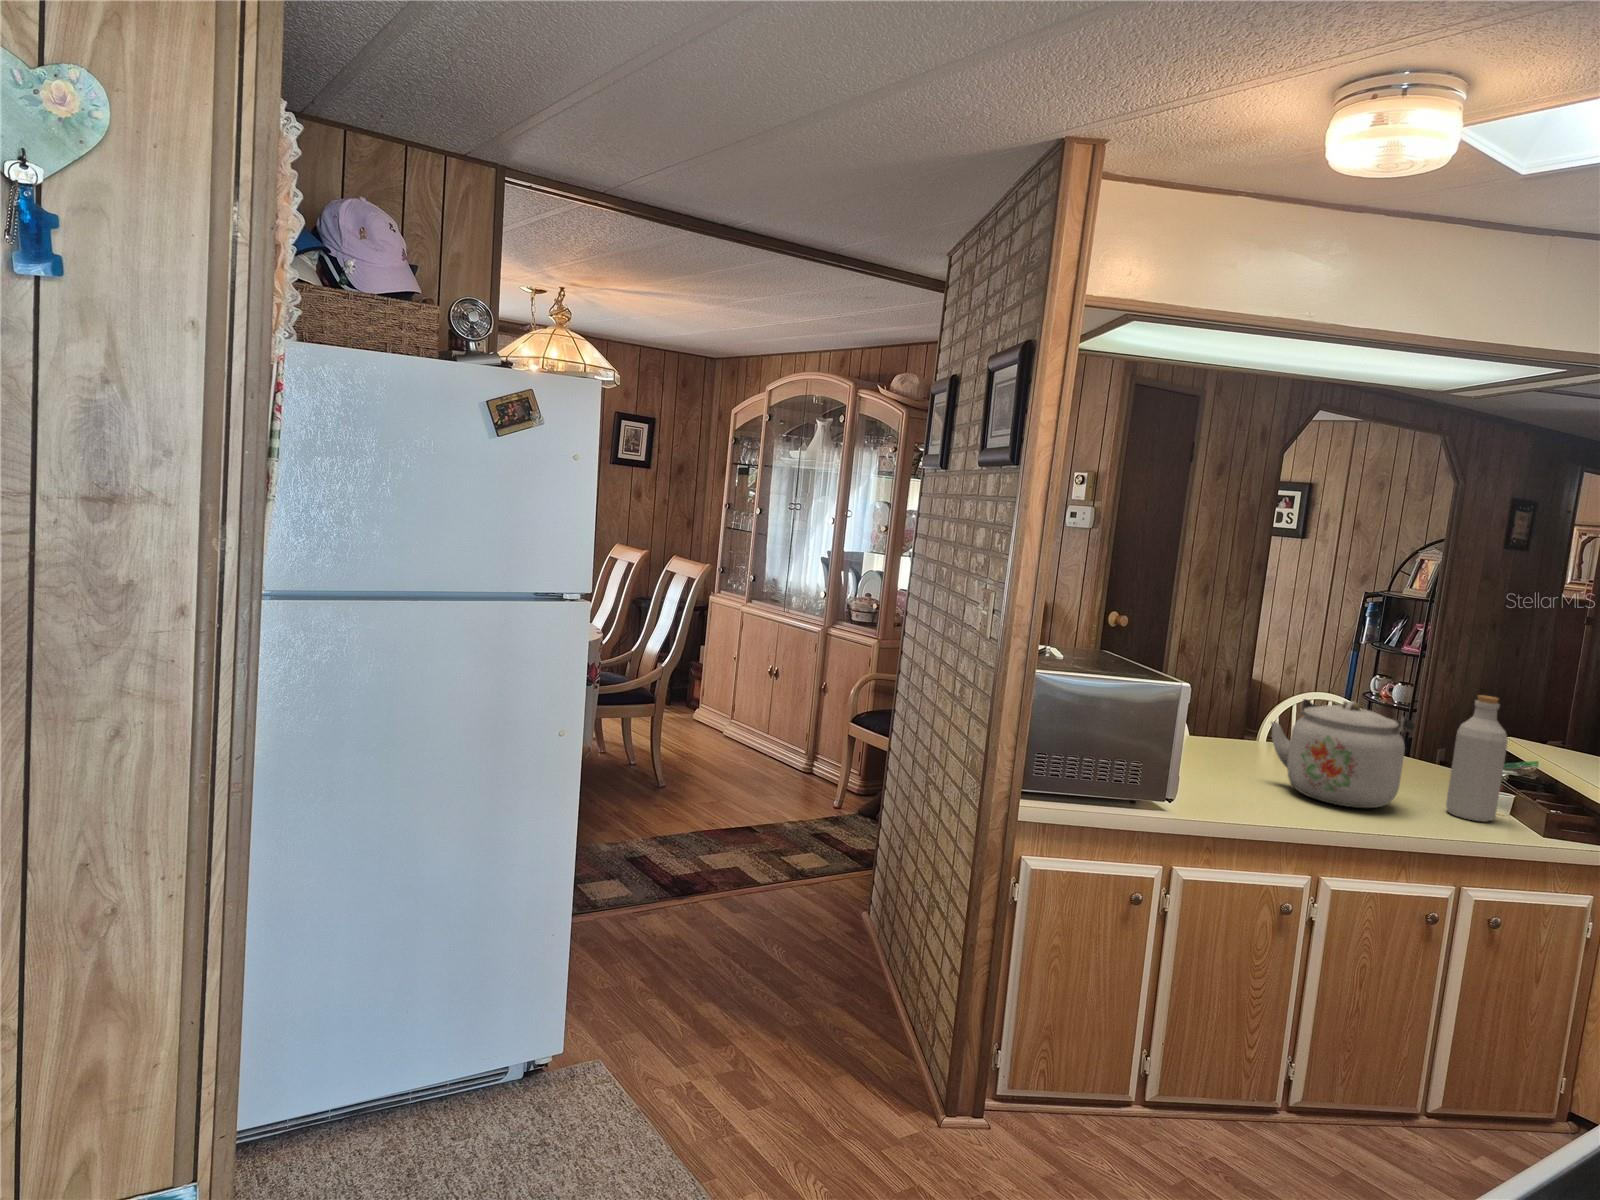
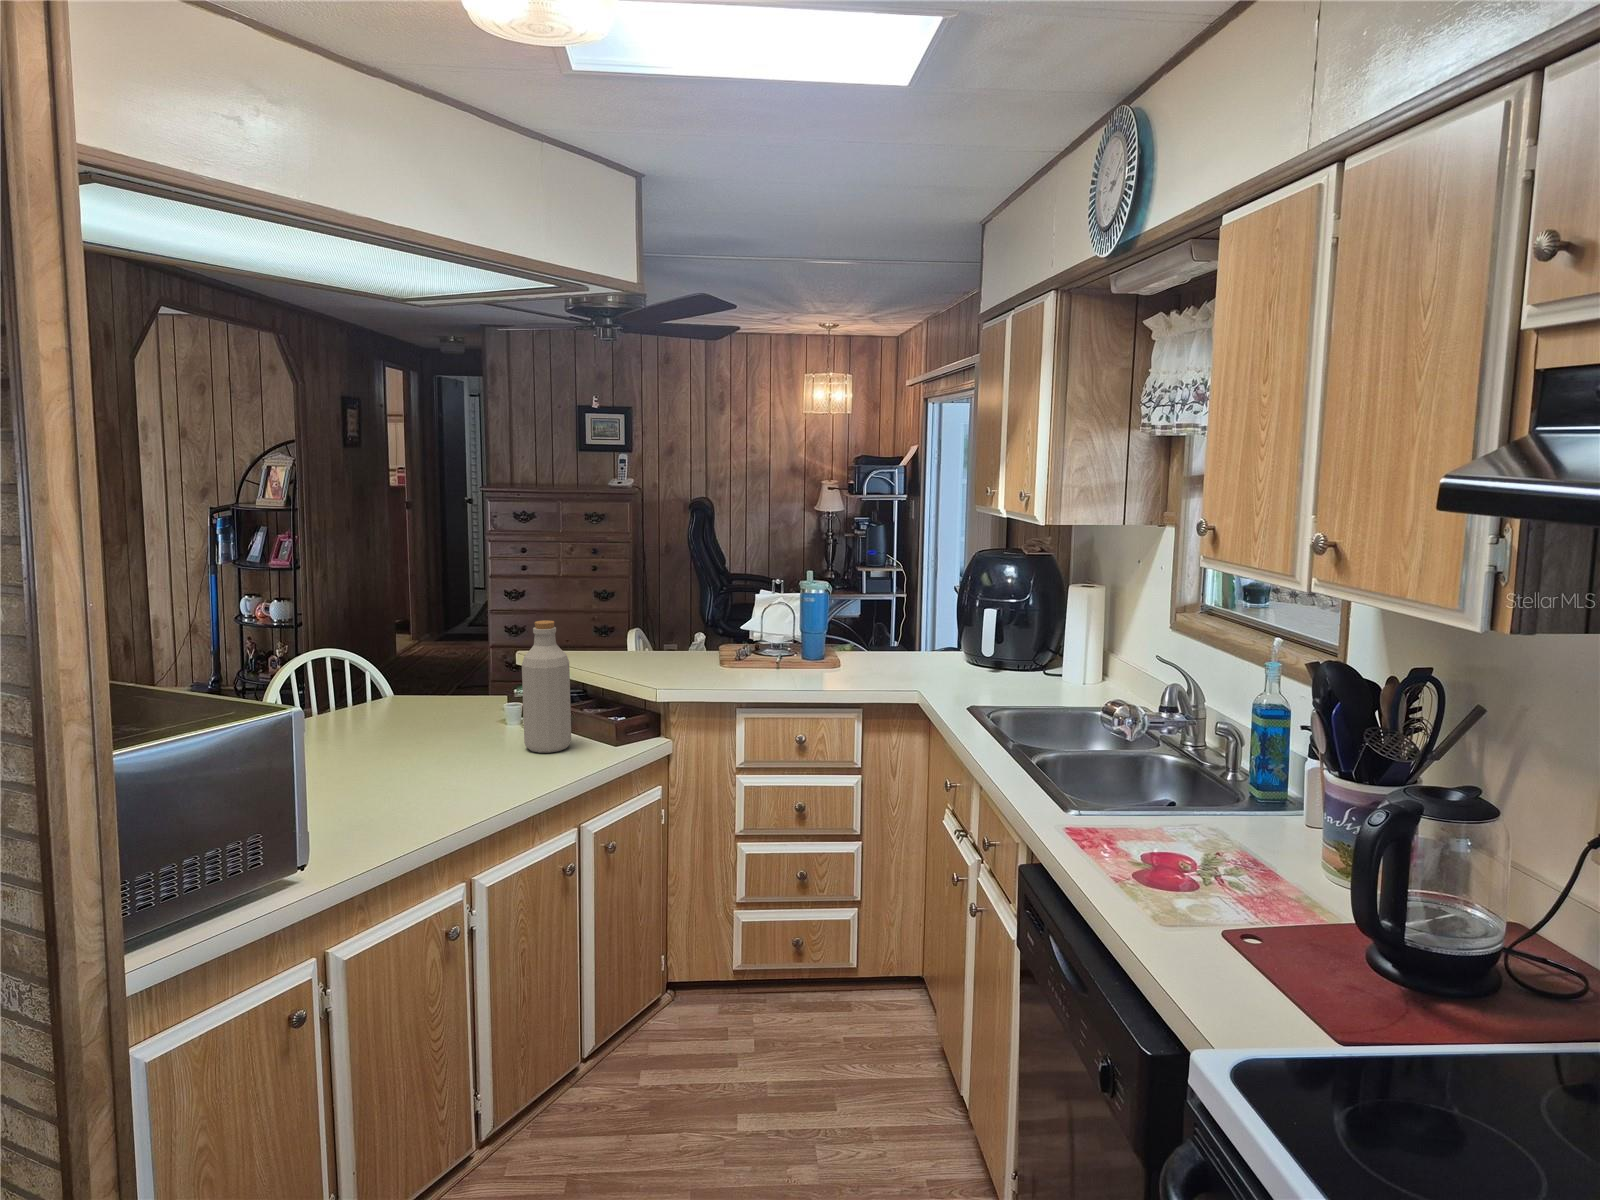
kettle: present [1271,699,1414,808] -> none [337,663,495,789]

